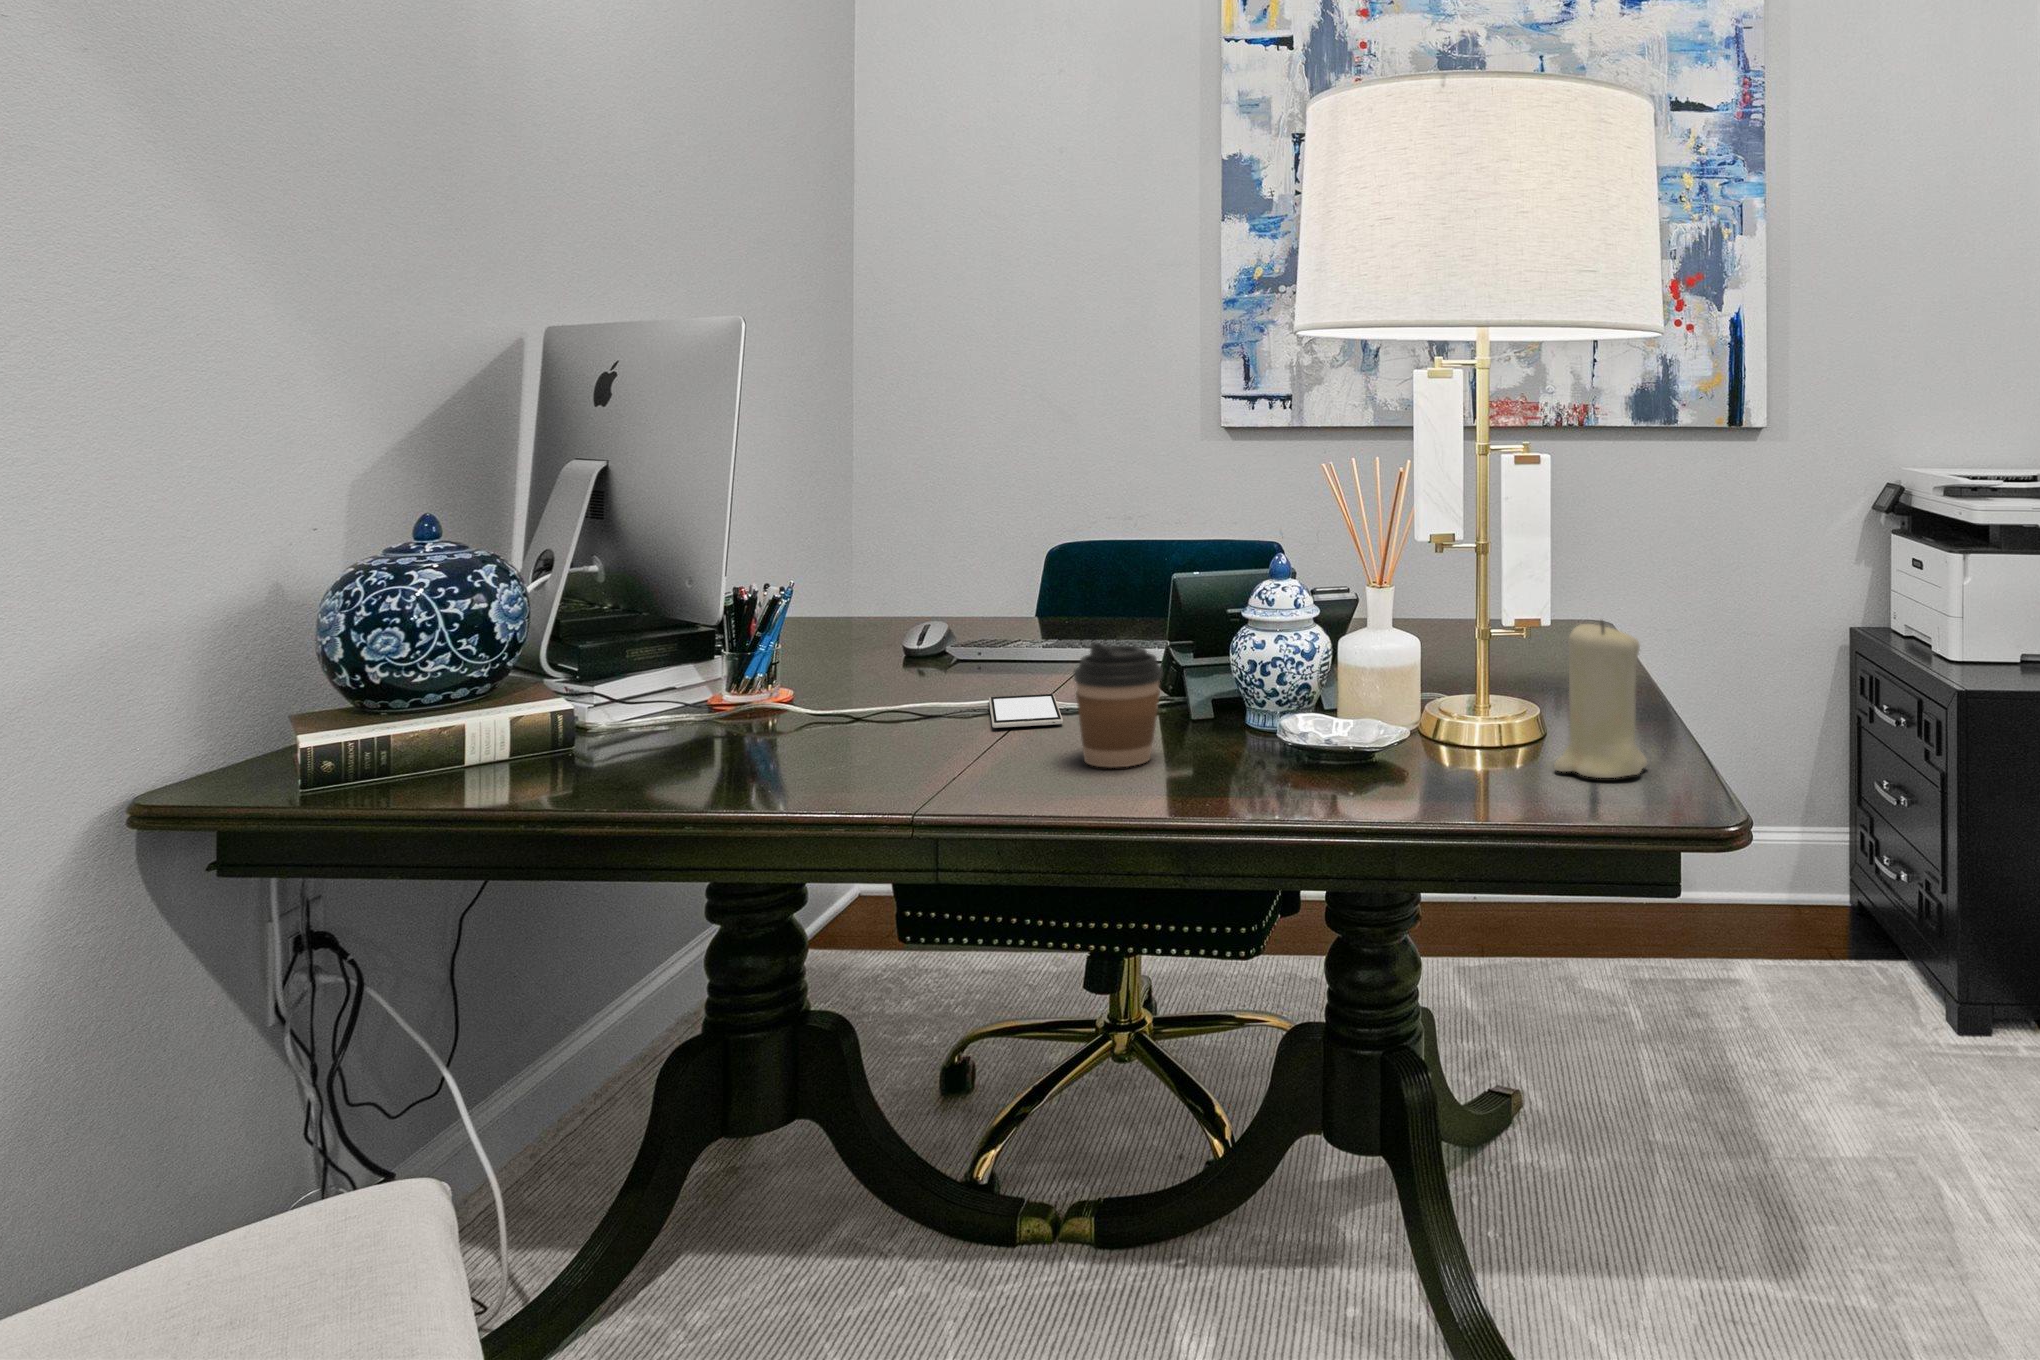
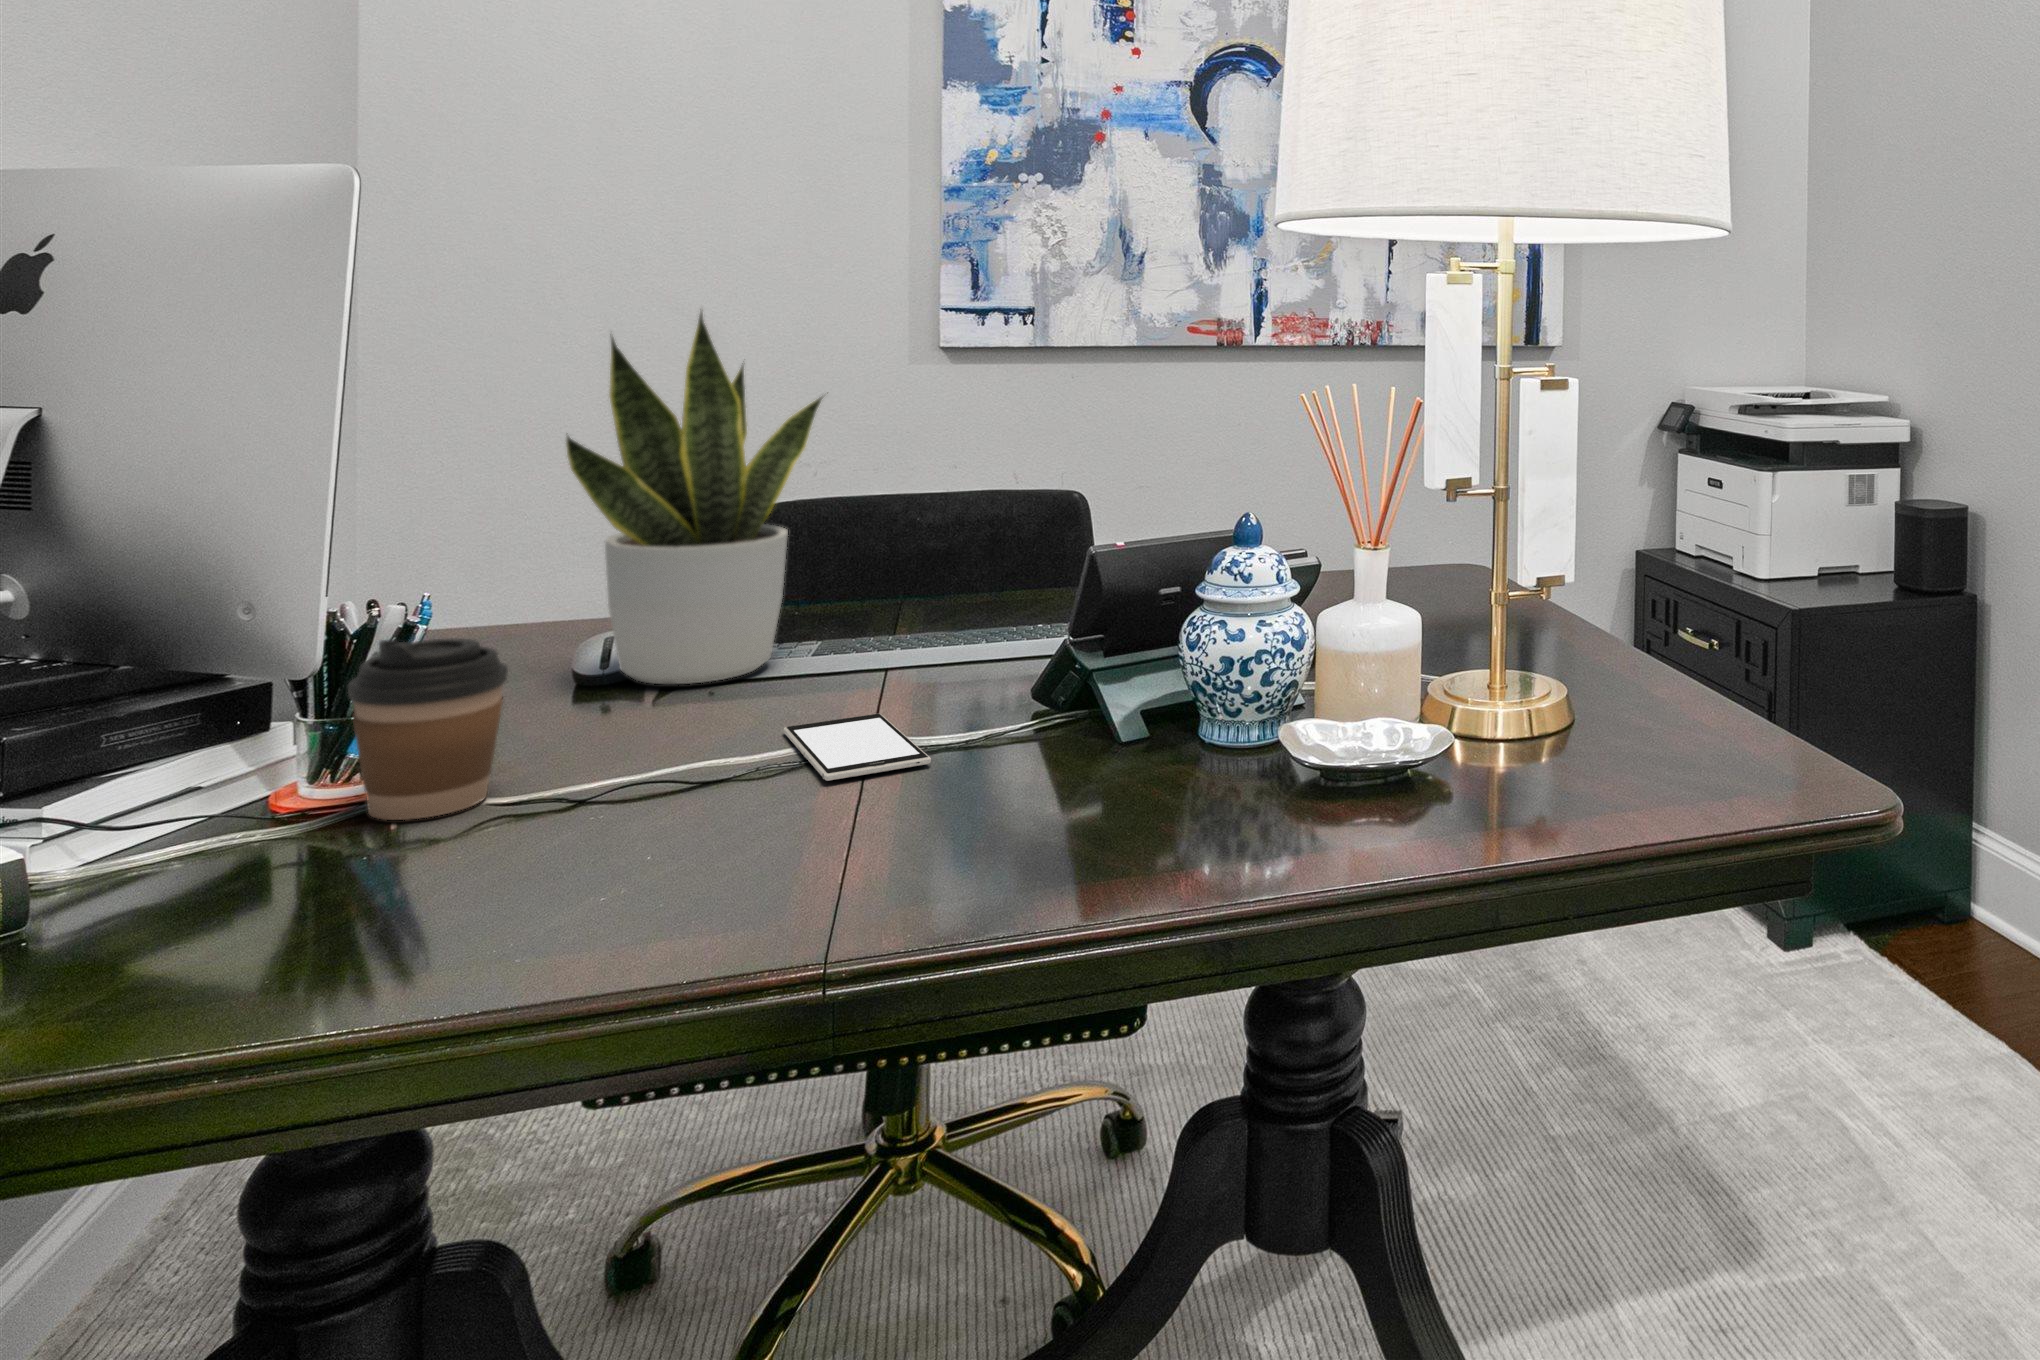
potted plant: none [877,405,1057,670] -> present [566,312,828,684]
candle: present [1554,621,1647,778] -> none [1642,584,1752,780]
coffee cup: present [1074,643,1163,767] -> present [348,638,508,820]

